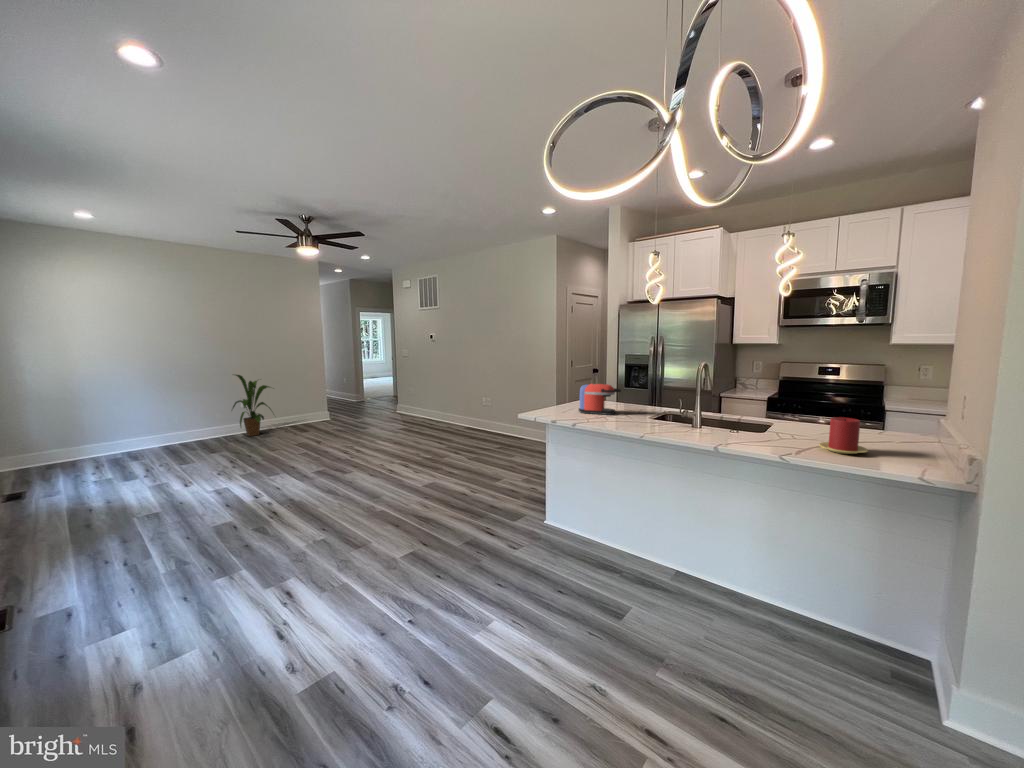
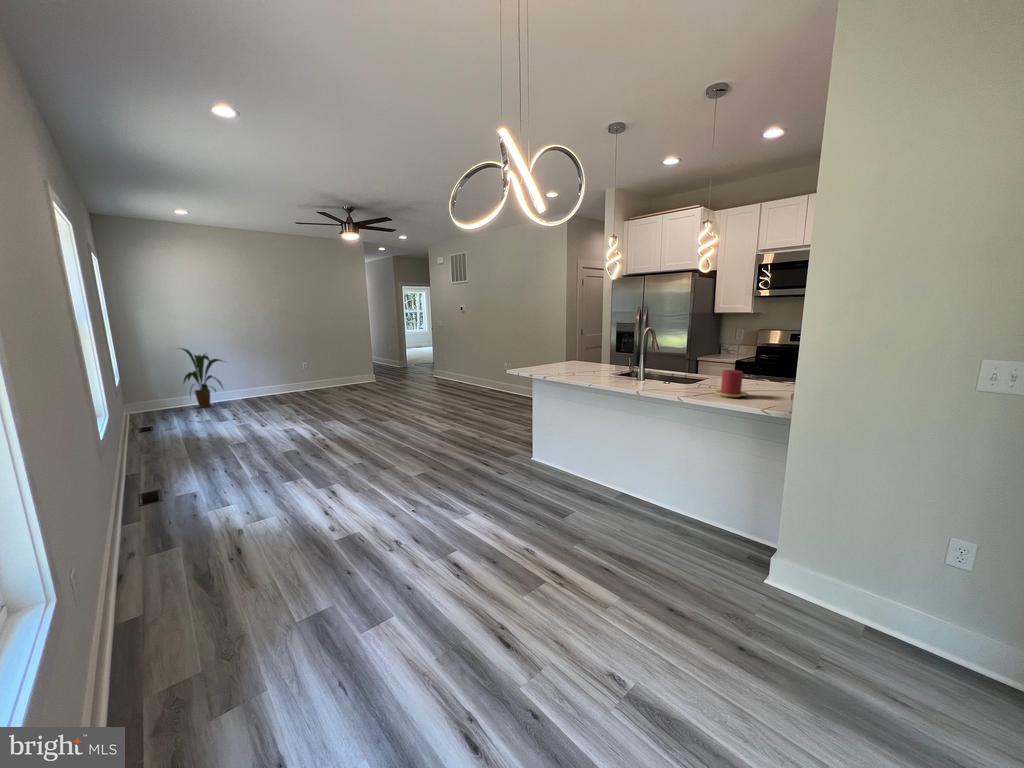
house plant: present [233,375,271,436] -> present [182,348,223,408]
coffee maker: present [579,384,621,415] -> none [555,347,589,372]

